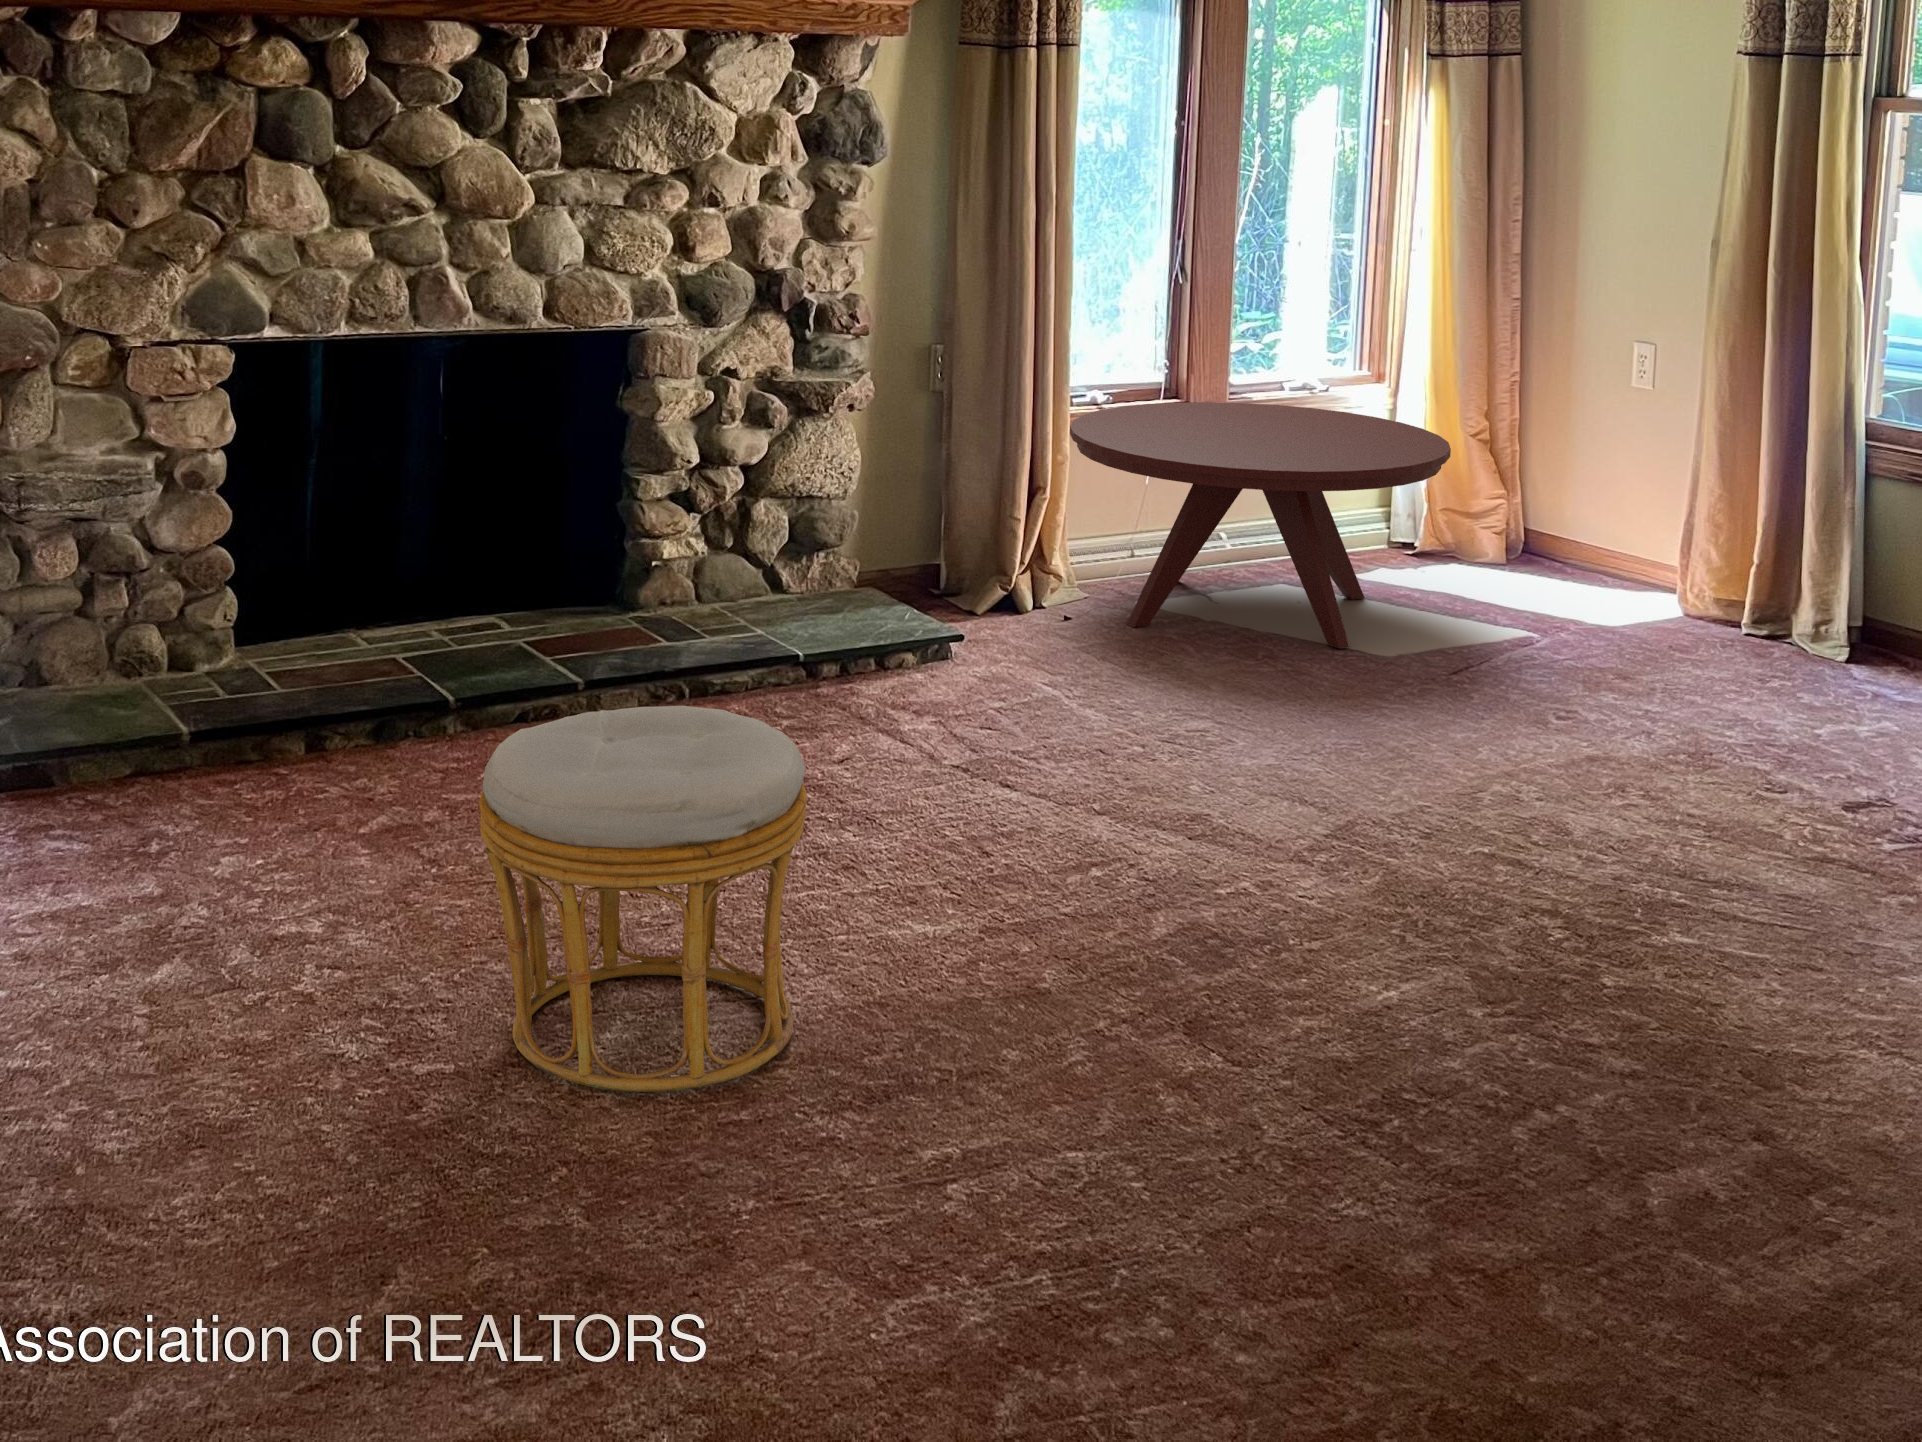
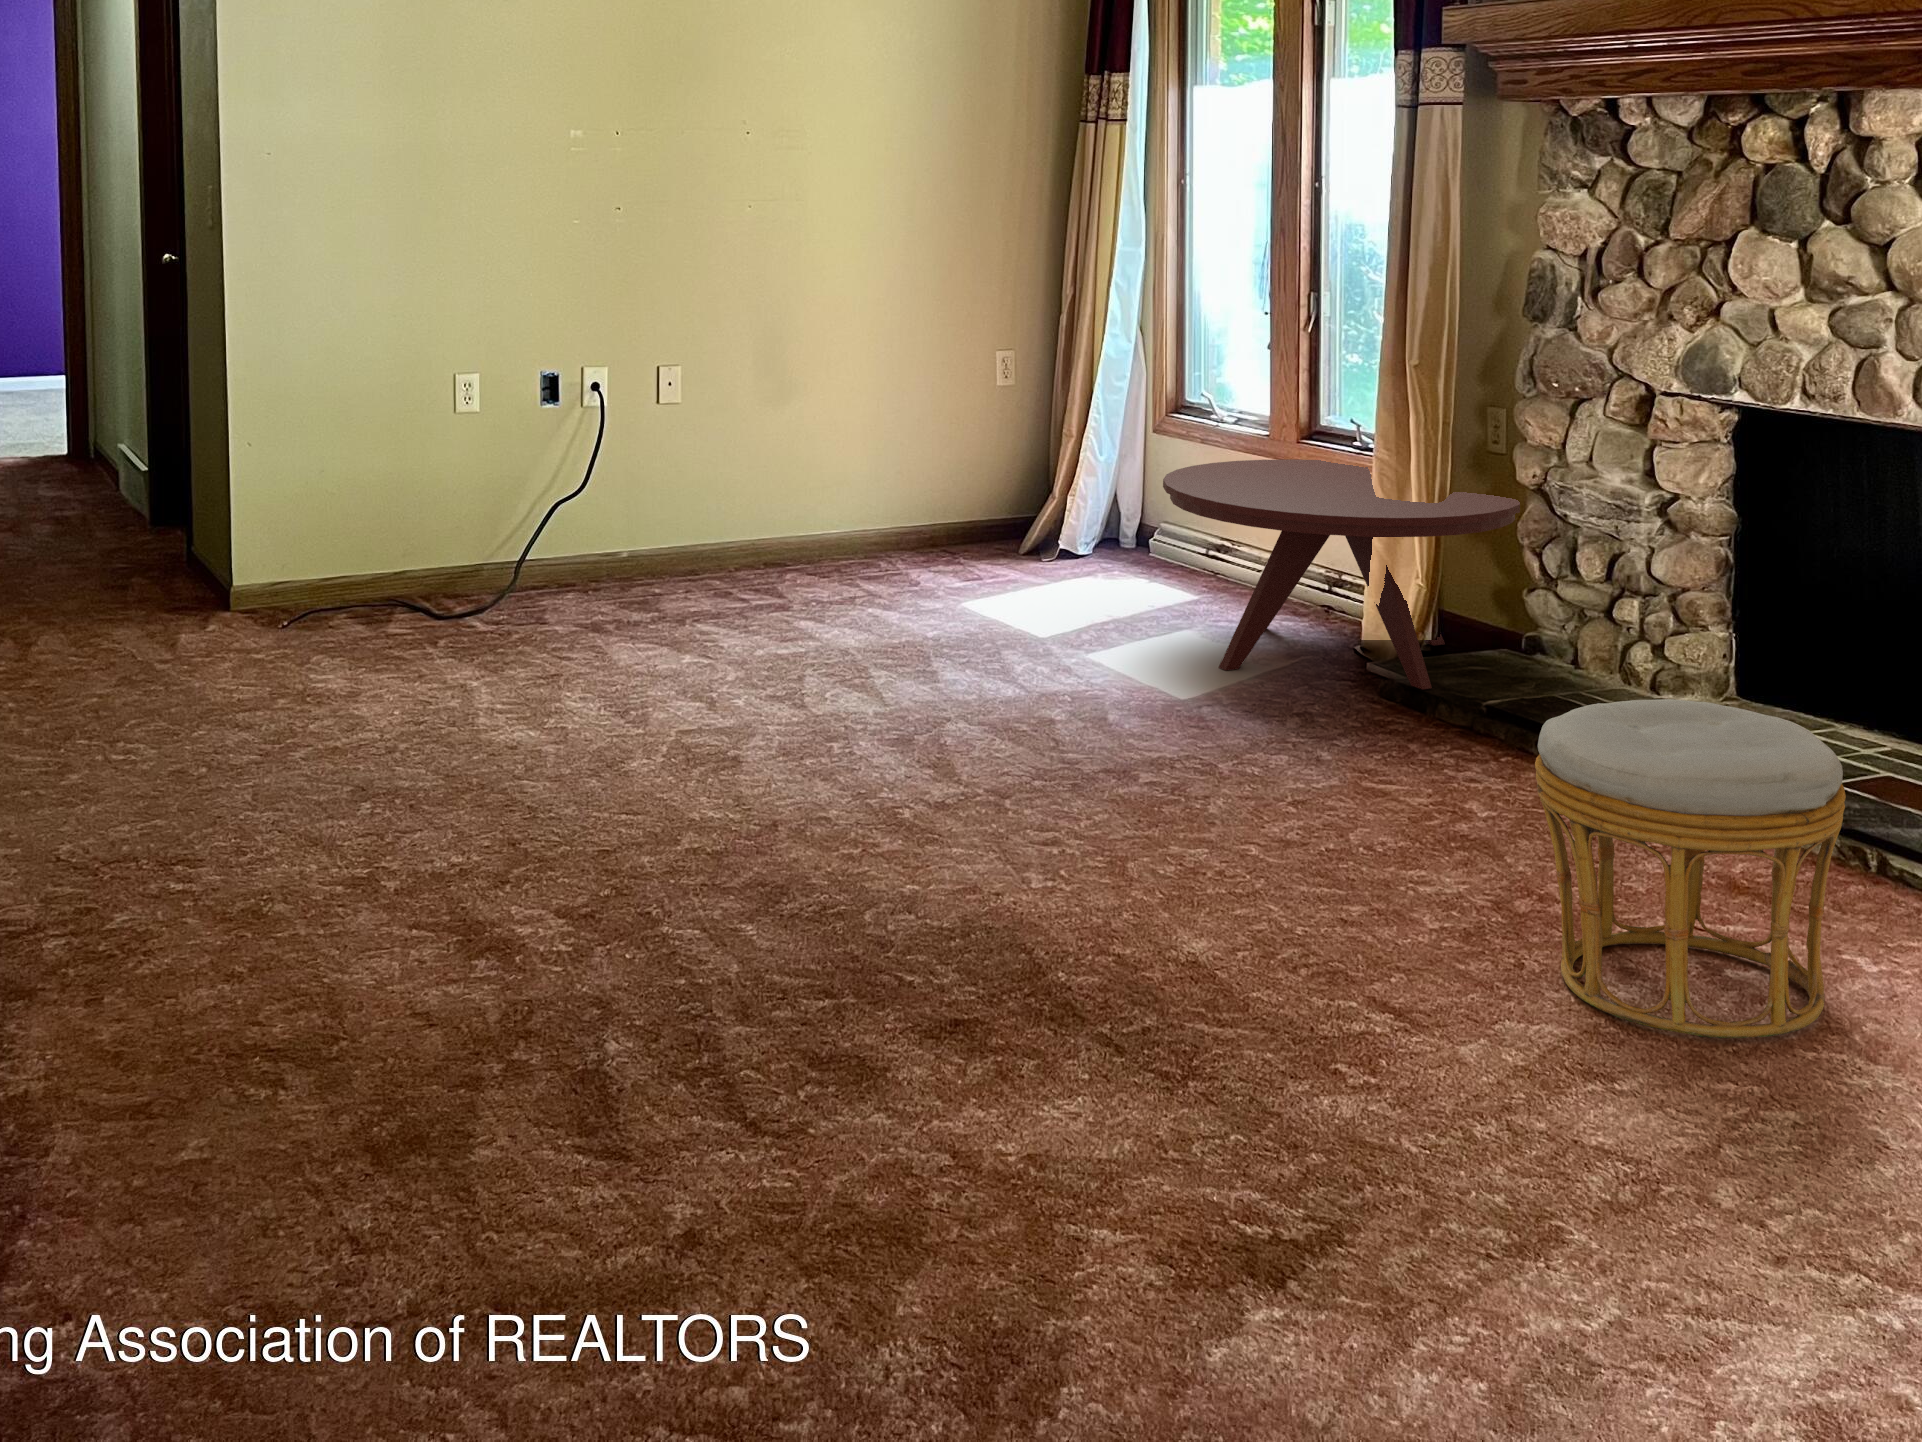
ottoman: present [479,706,807,1092] -> present [1535,699,1846,1038]

